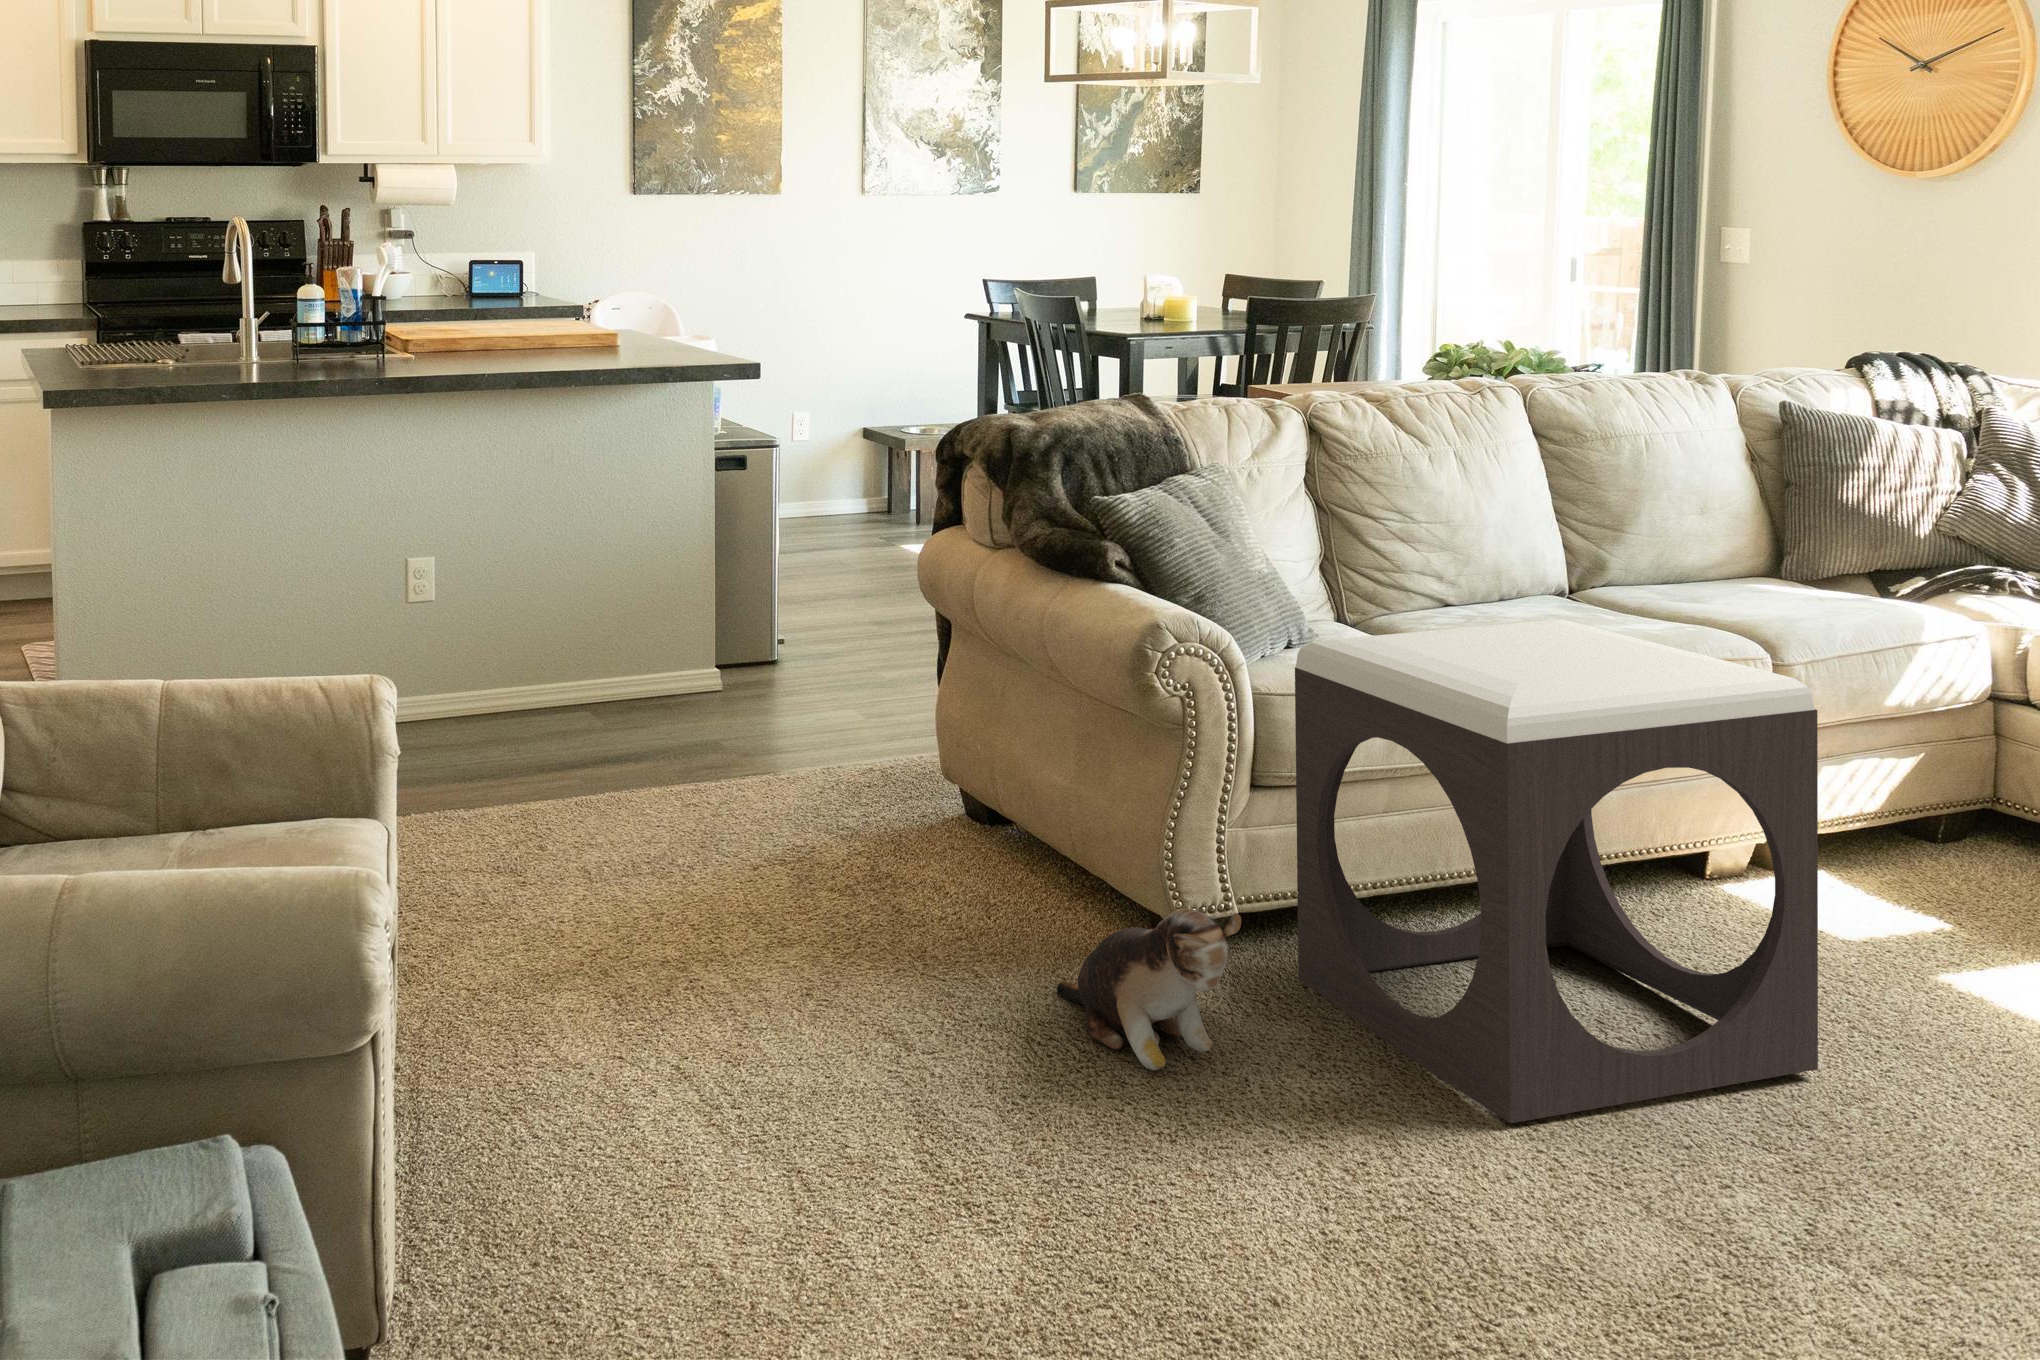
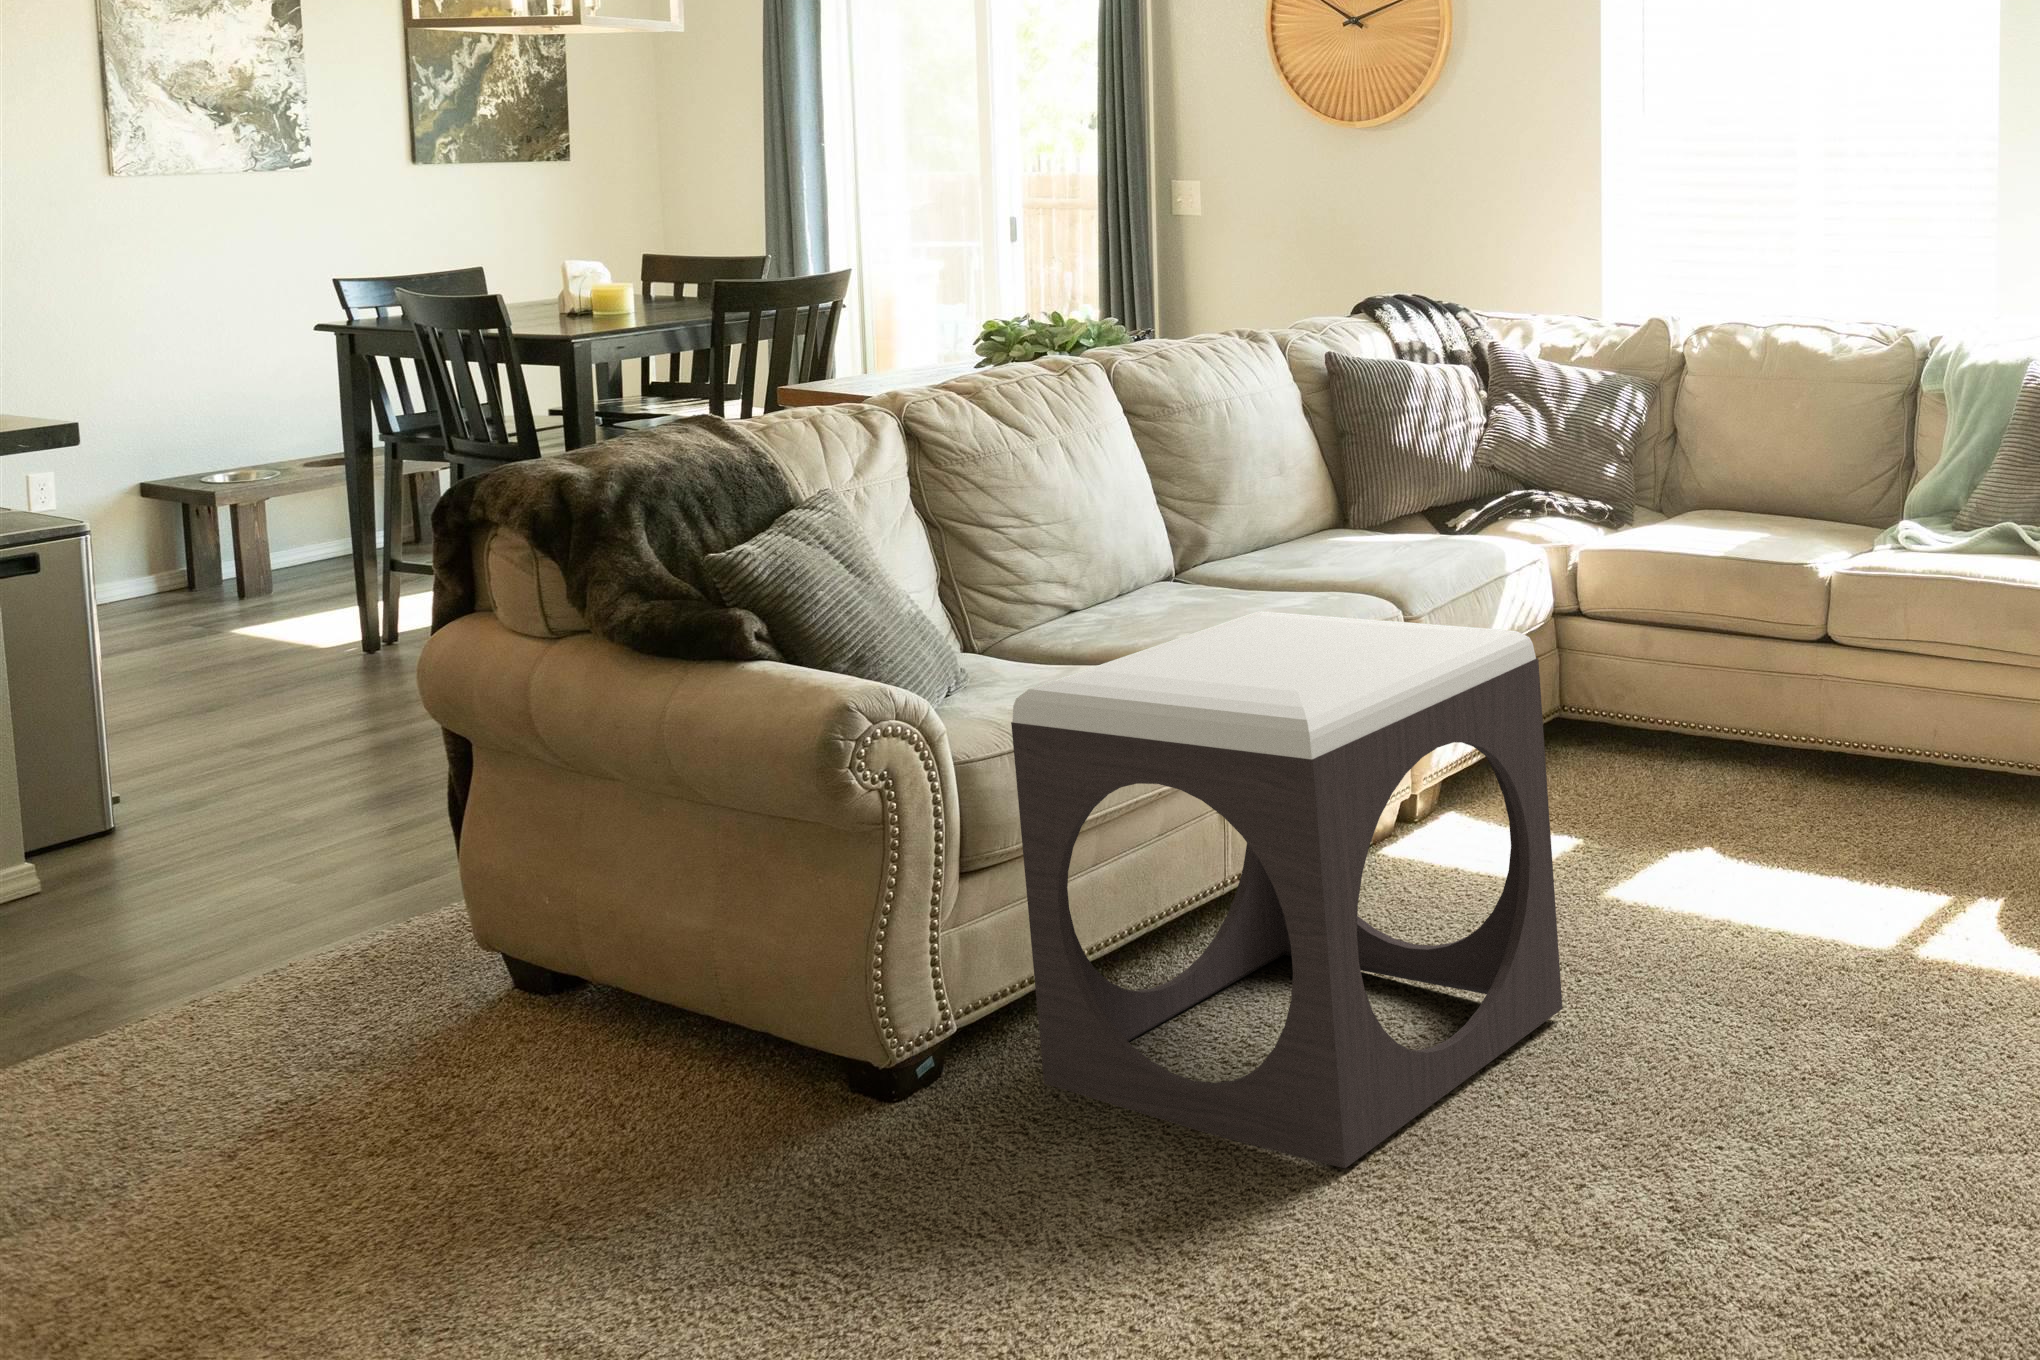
plush toy: present [1057,909,1241,1070] -> none [771,1033,1046,1258]

